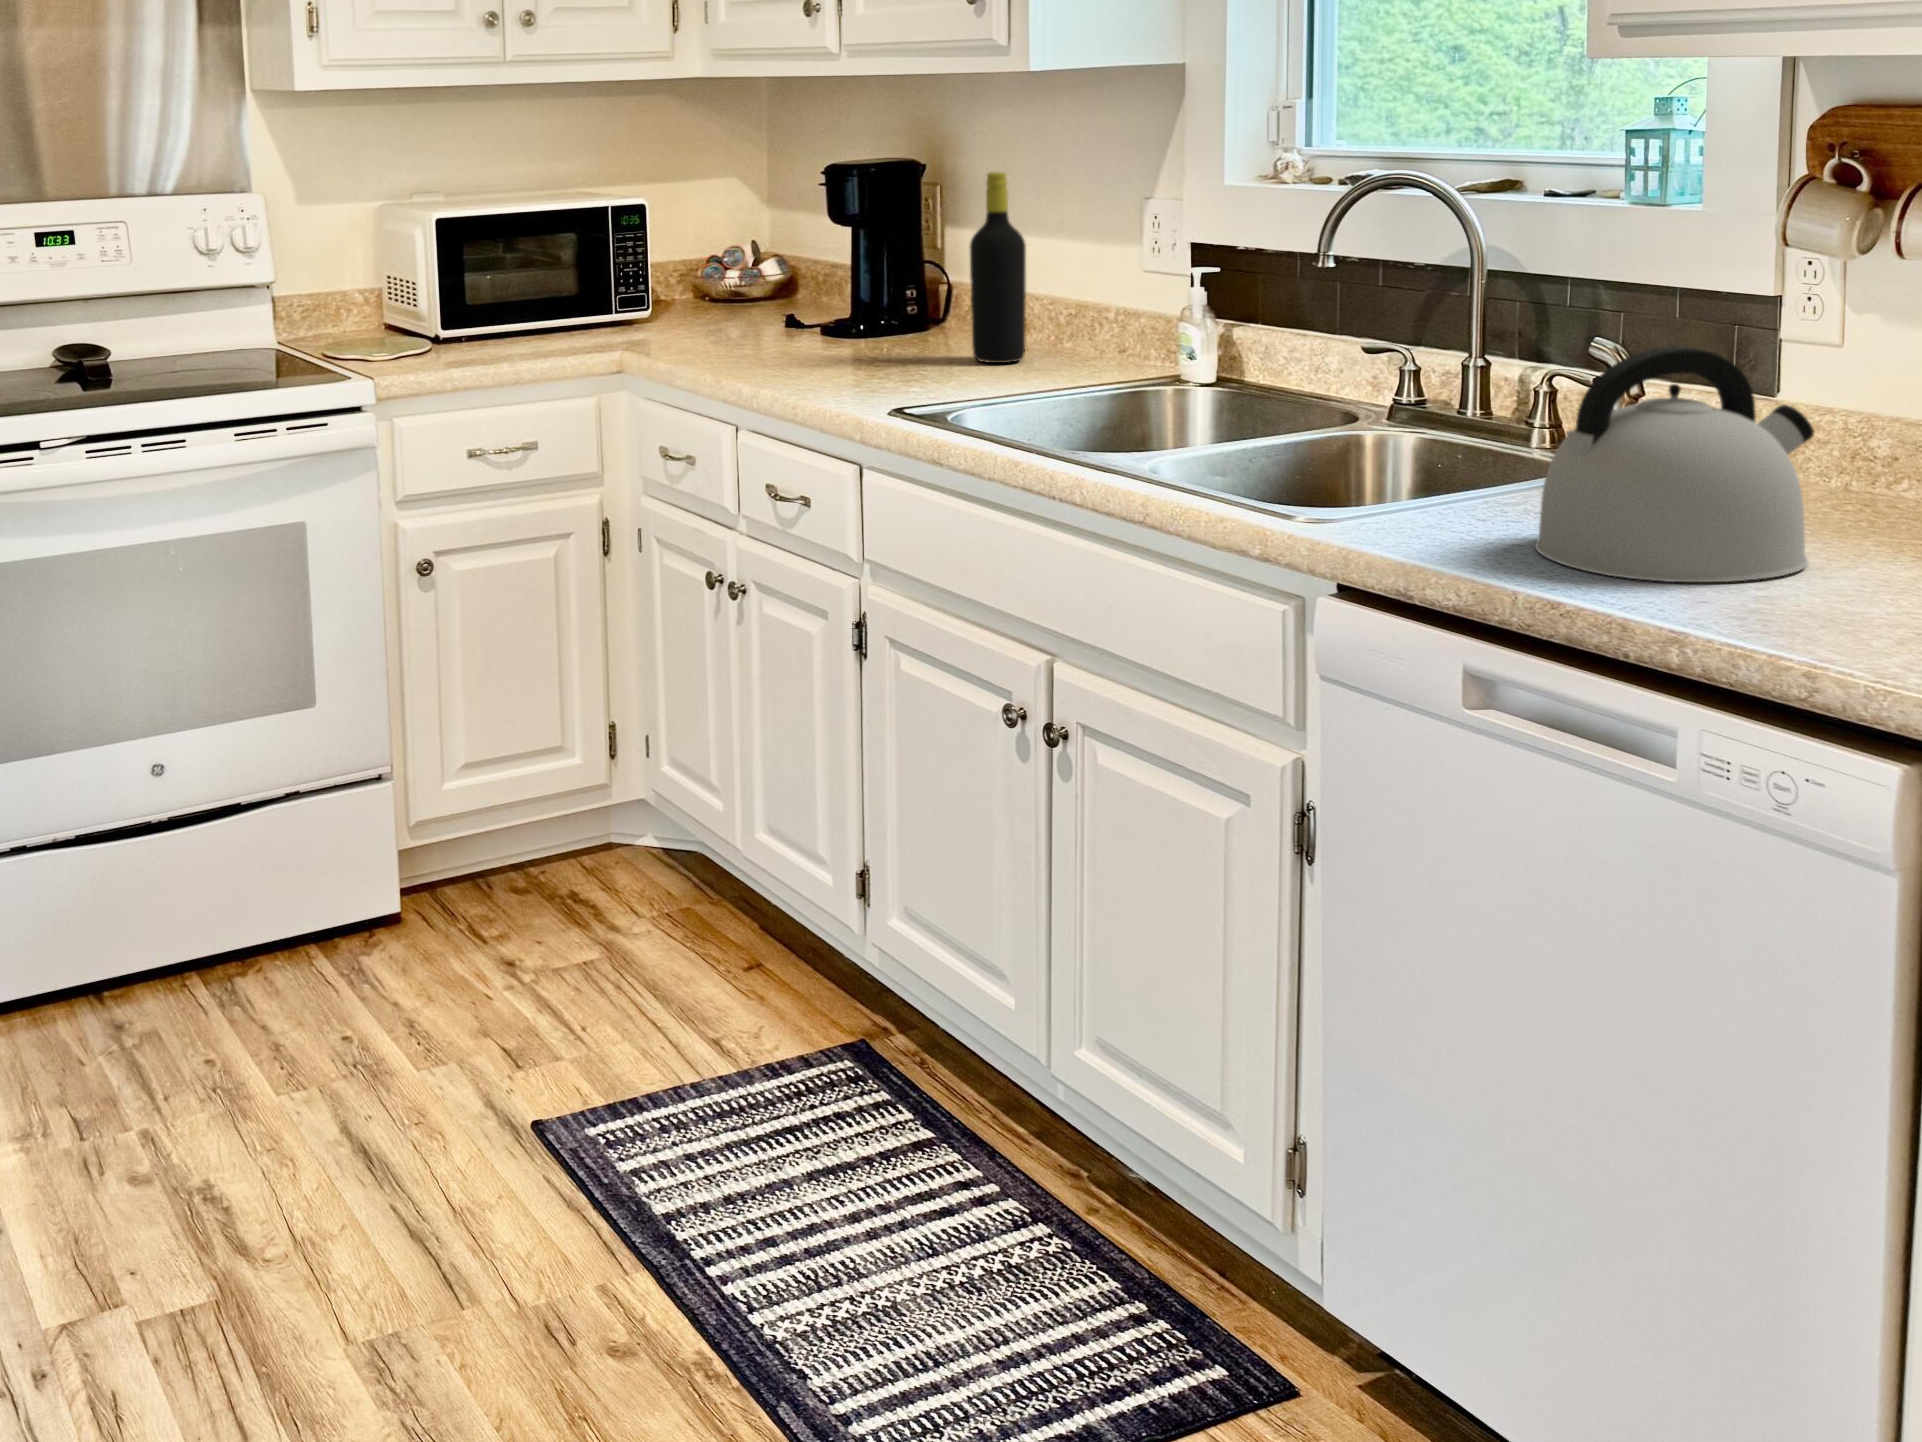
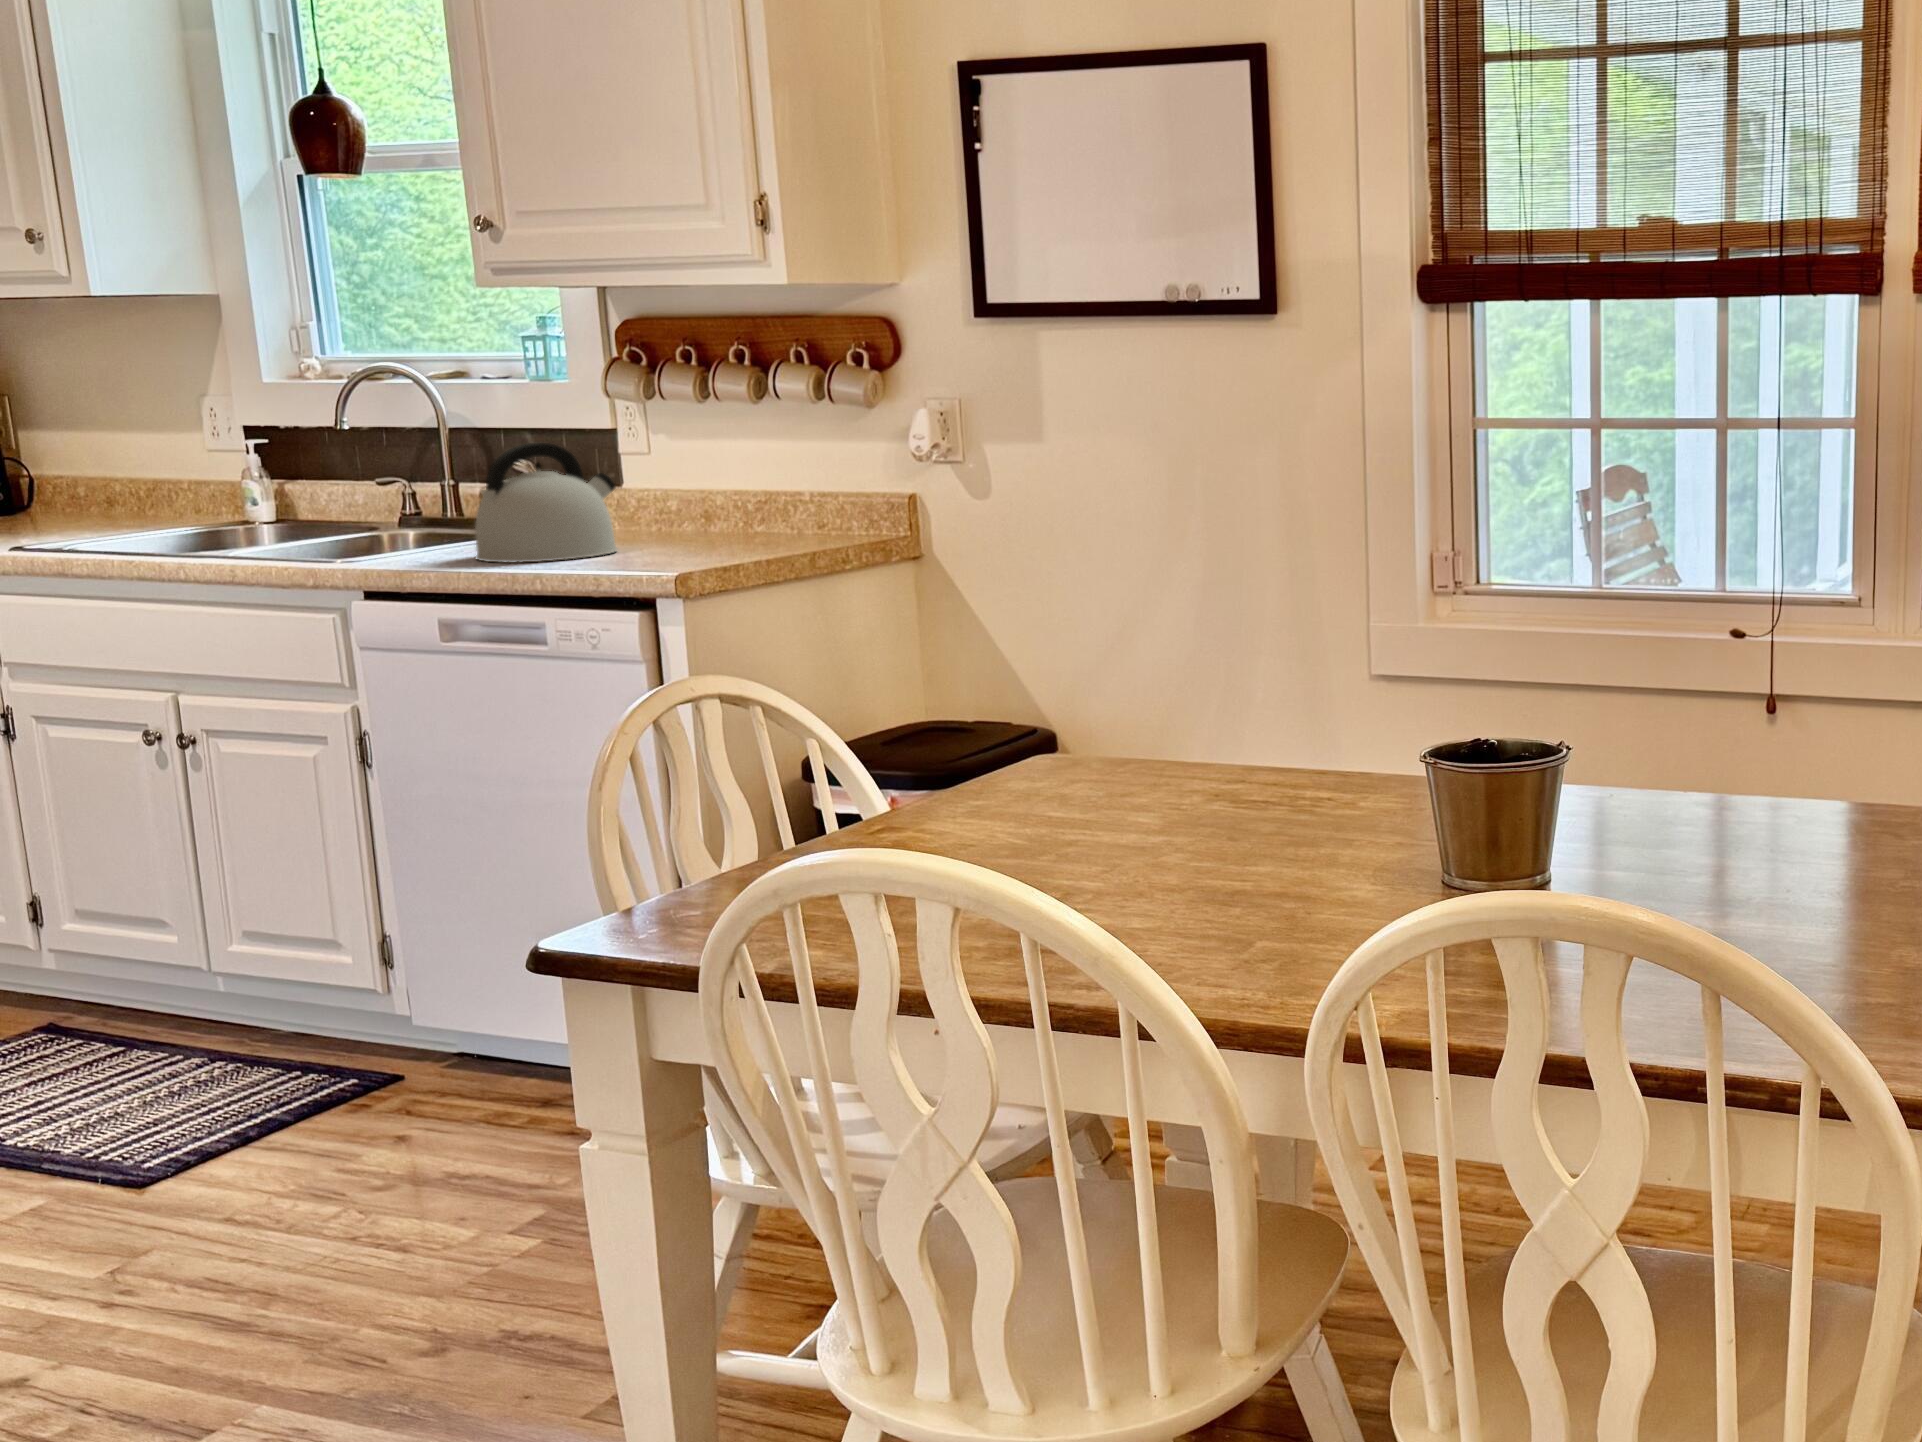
bottle: present [969,172,1026,363] -> none [48,377,111,524]

